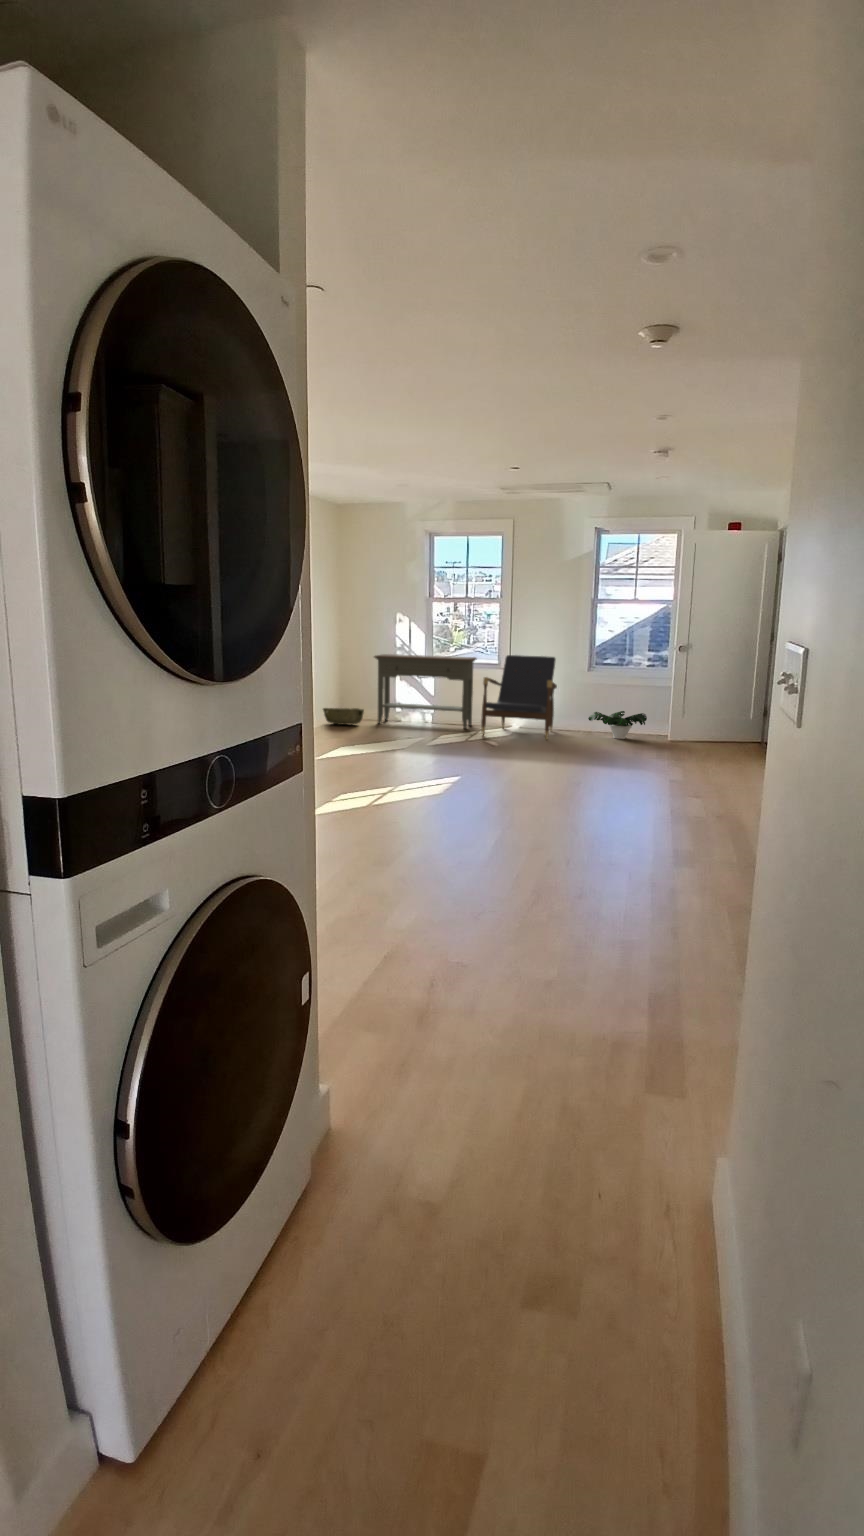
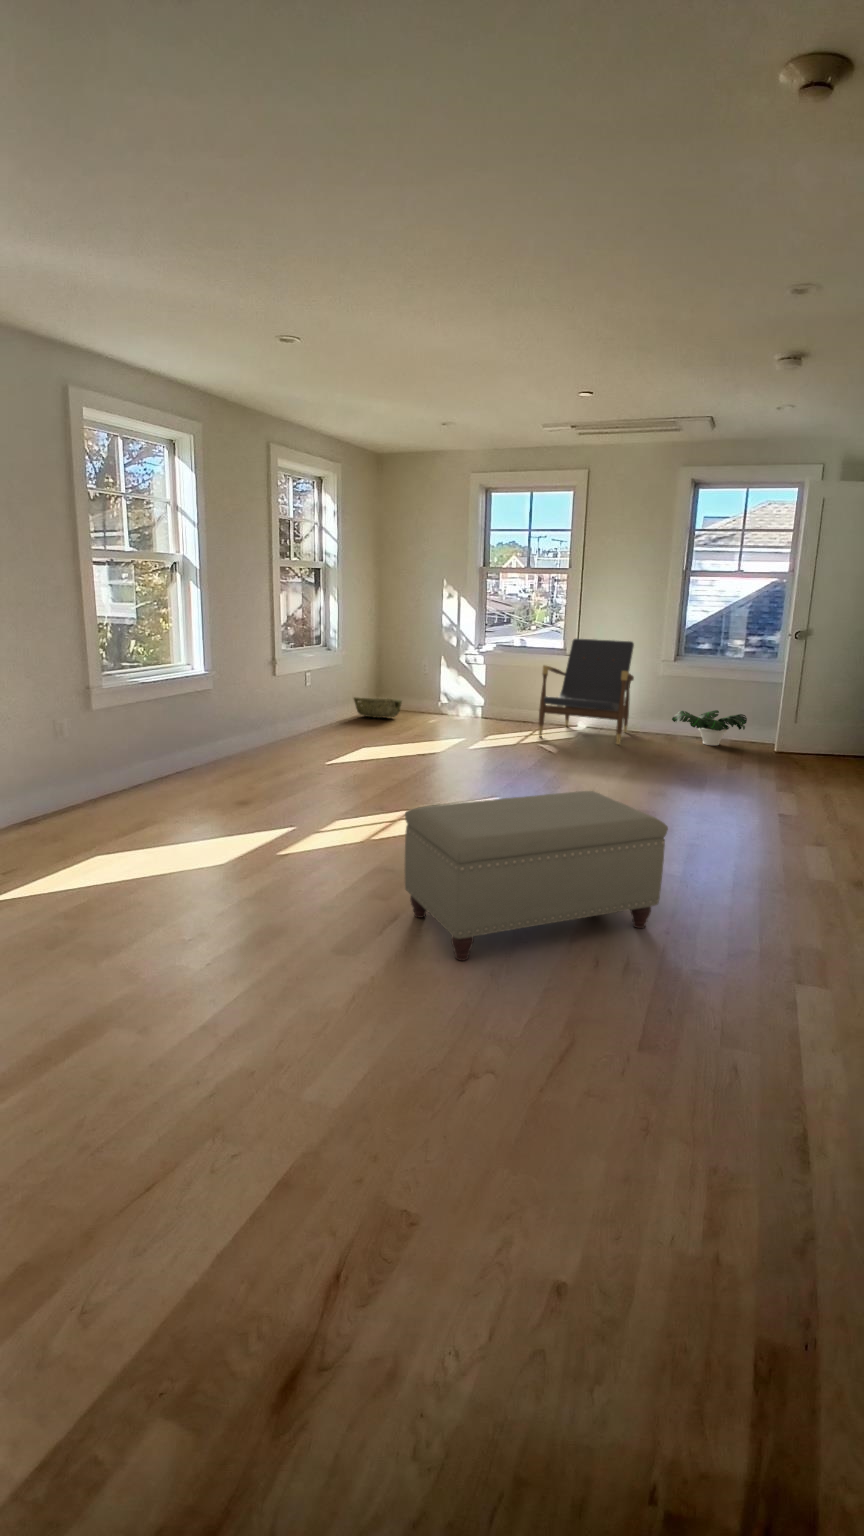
console table: present [374,654,477,729] -> none [414,635,538,727]
ottoman: none [415,756,591,863] -> present [405,791,668,961]

